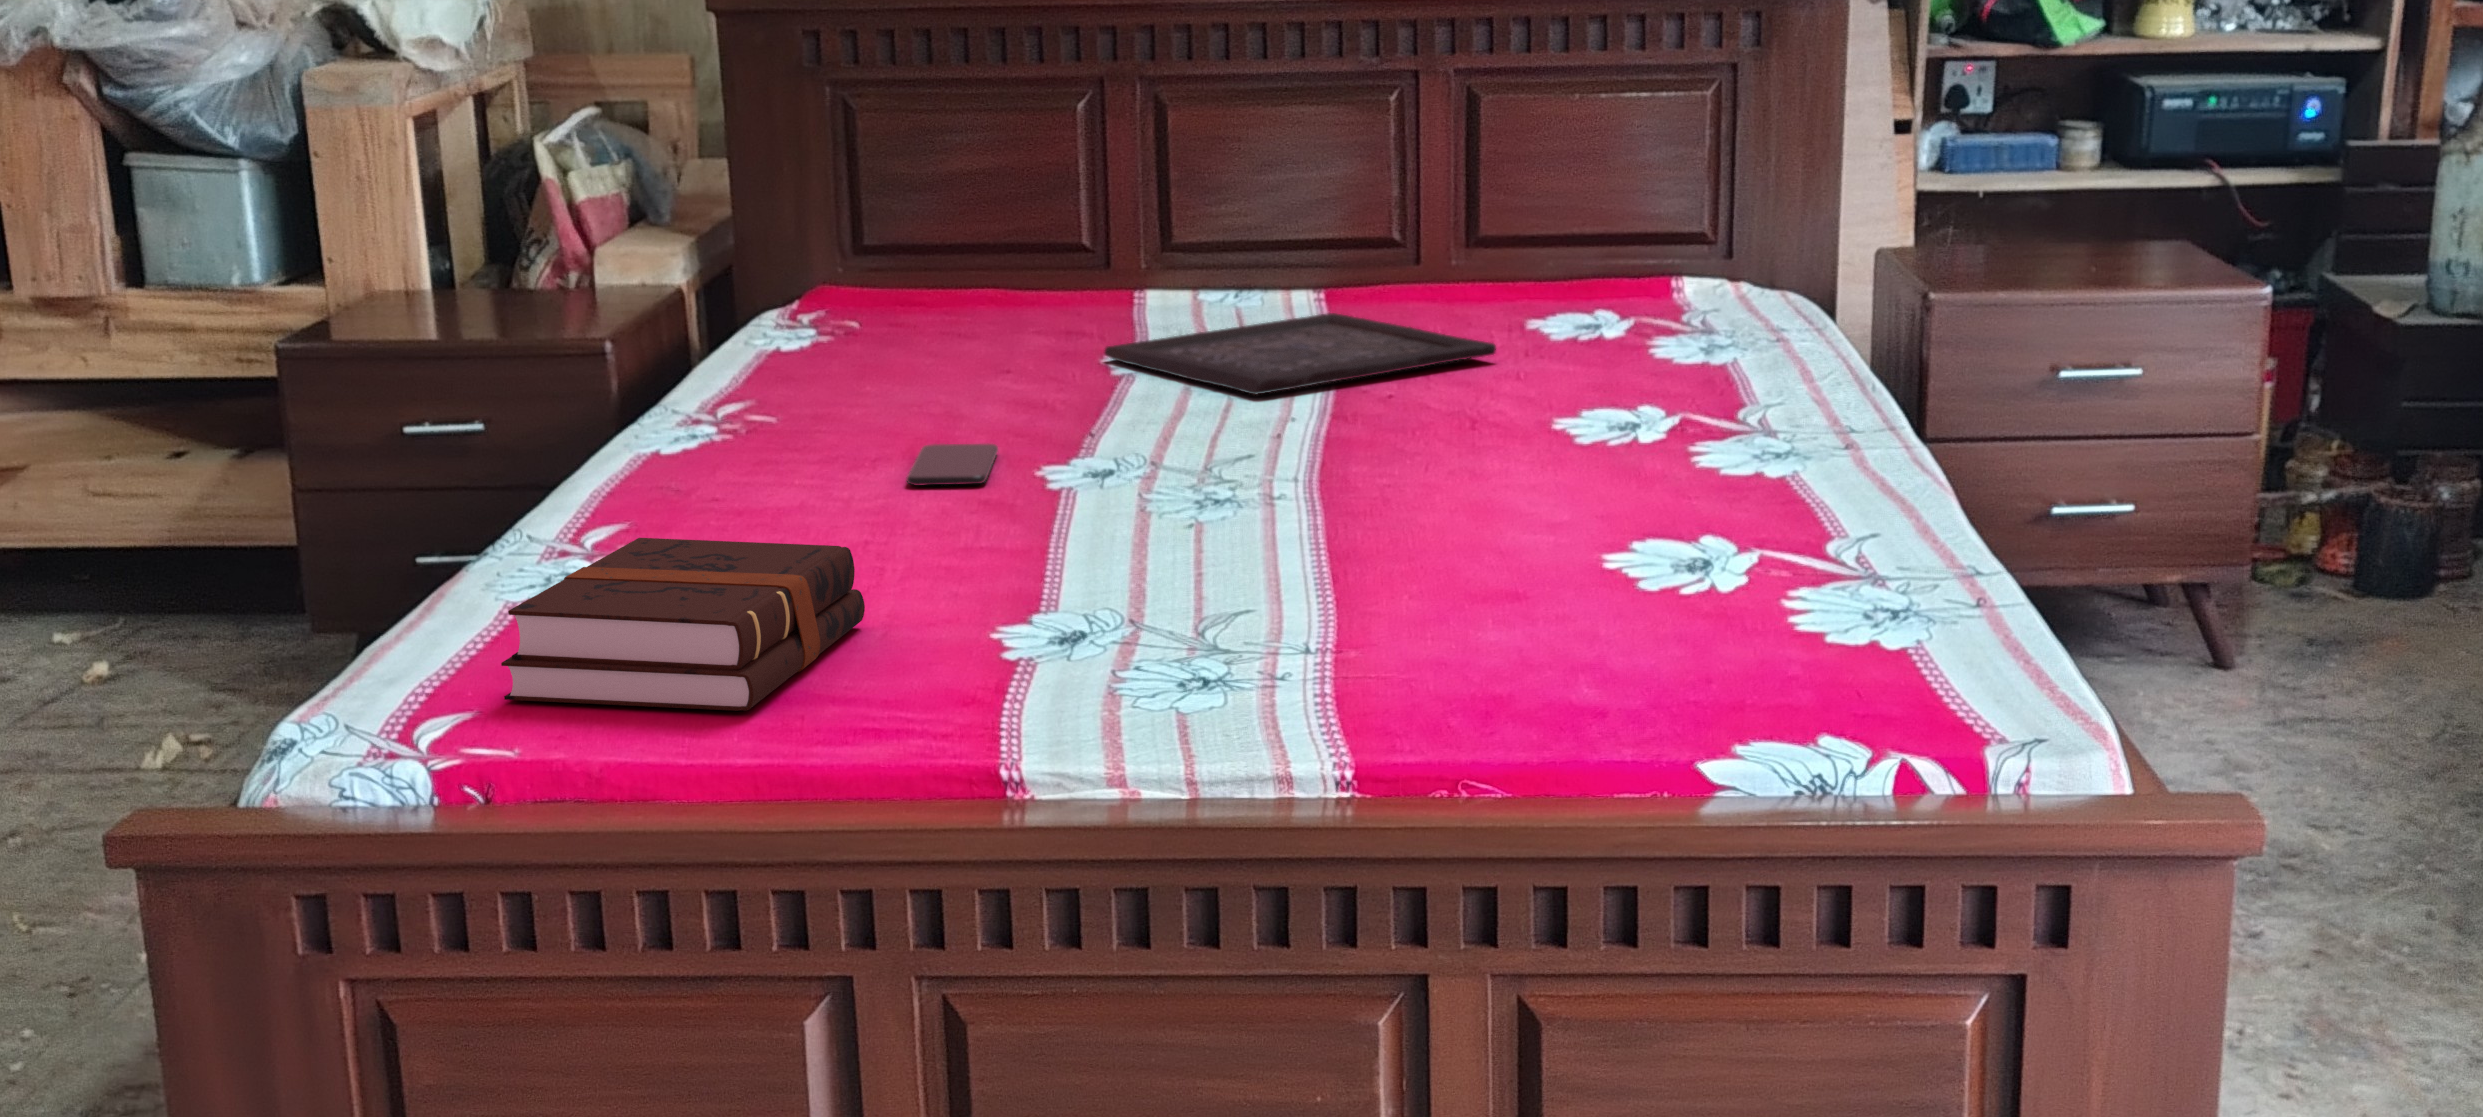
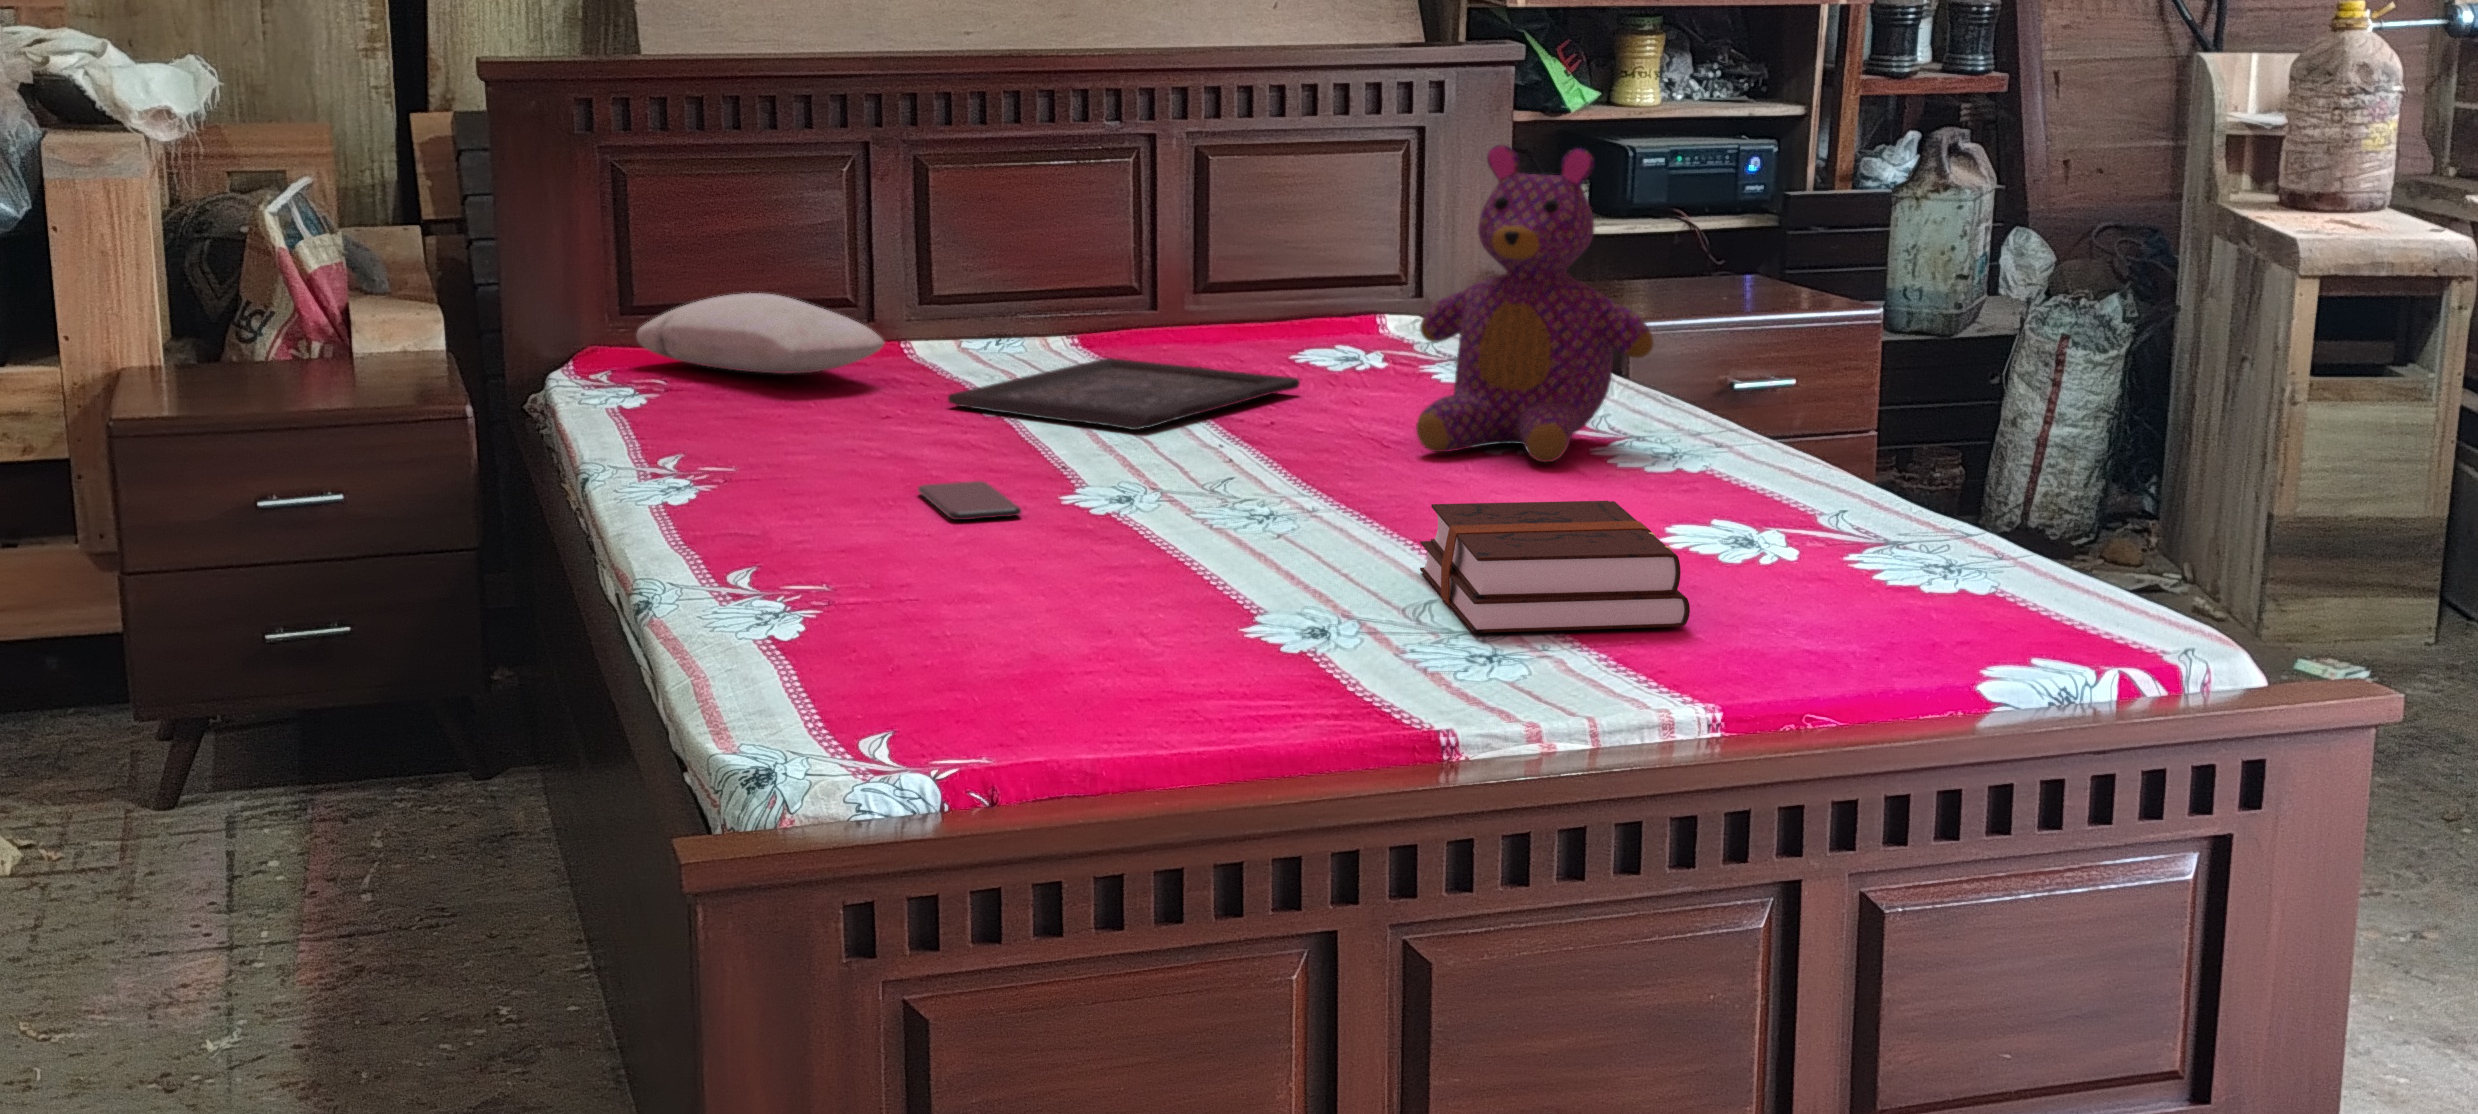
teddy bear: none [1512,86,1795,454] -> present [1416,144,1653,462]
pillow: none [871,231,1080,317] -> present [637,293,885,373]
hardback book: present [501,538,865,711] -> present [1420,501,1690,633]

